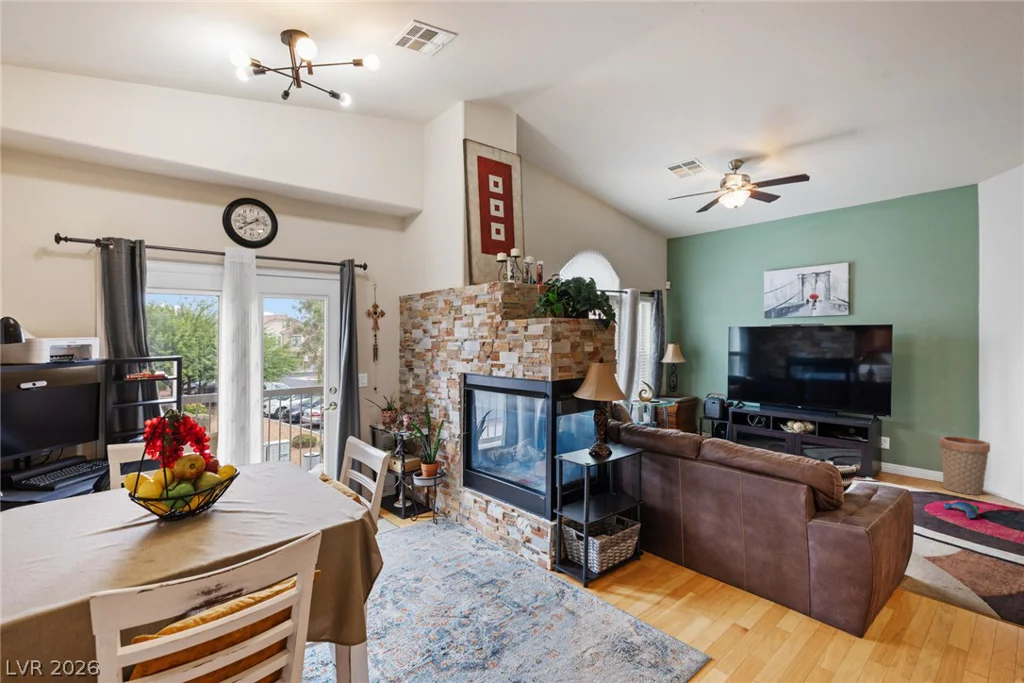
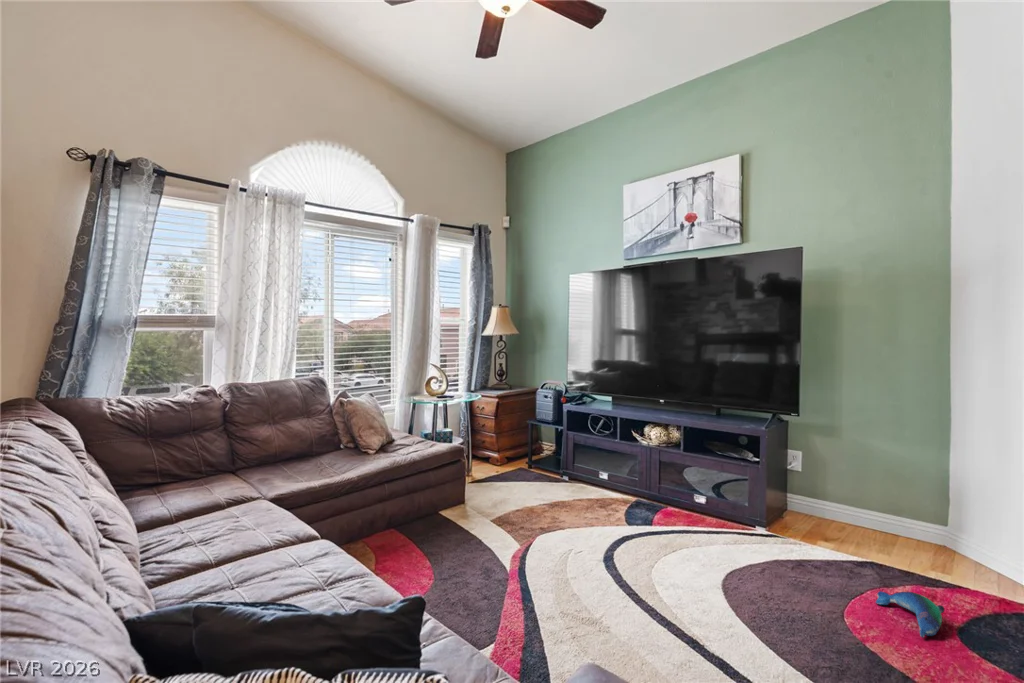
basket: present [939,436,990,495] -> none [878,450,968,564]

